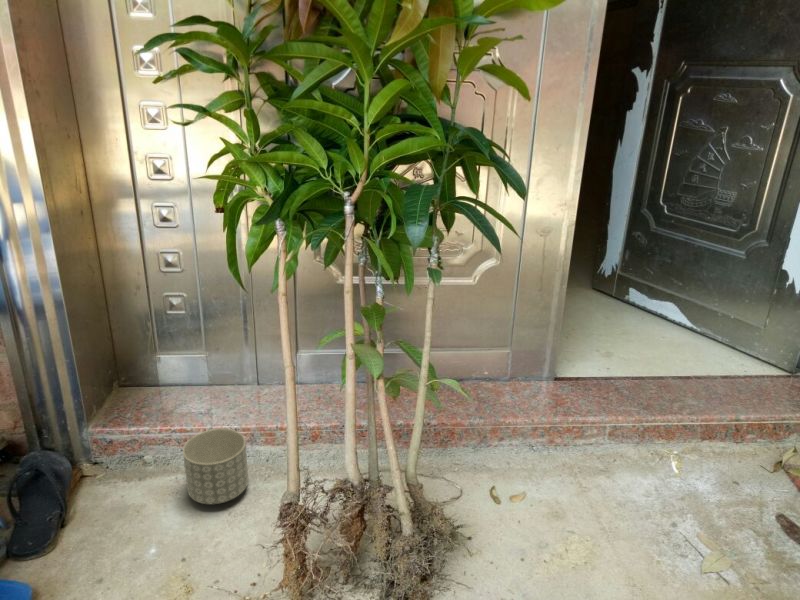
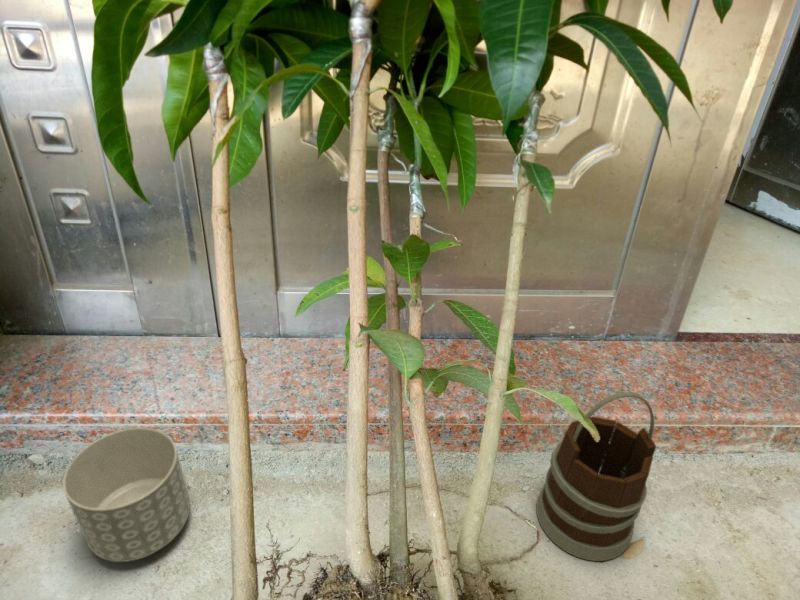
wooden bucket: none [460,391,520,500] -> present [536,392,656,561]

